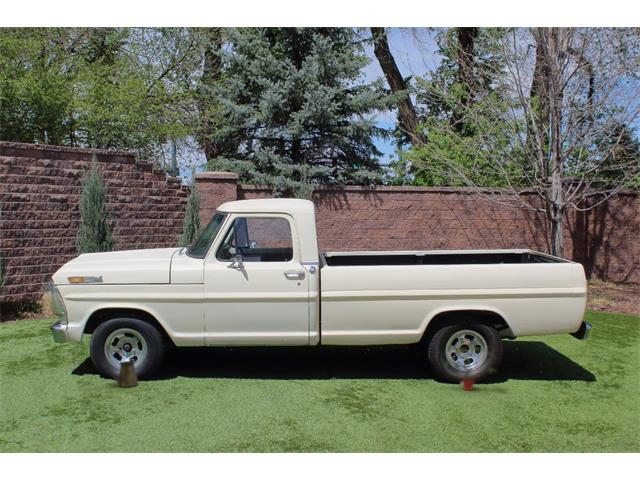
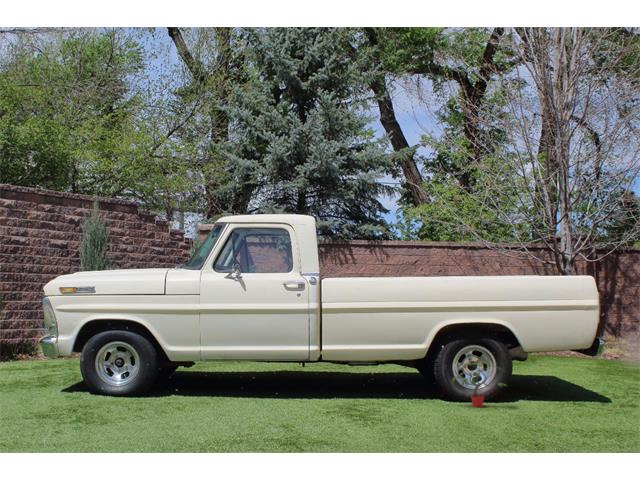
watering can: present [103,361,138,387] -> none [91,377,133,404]

